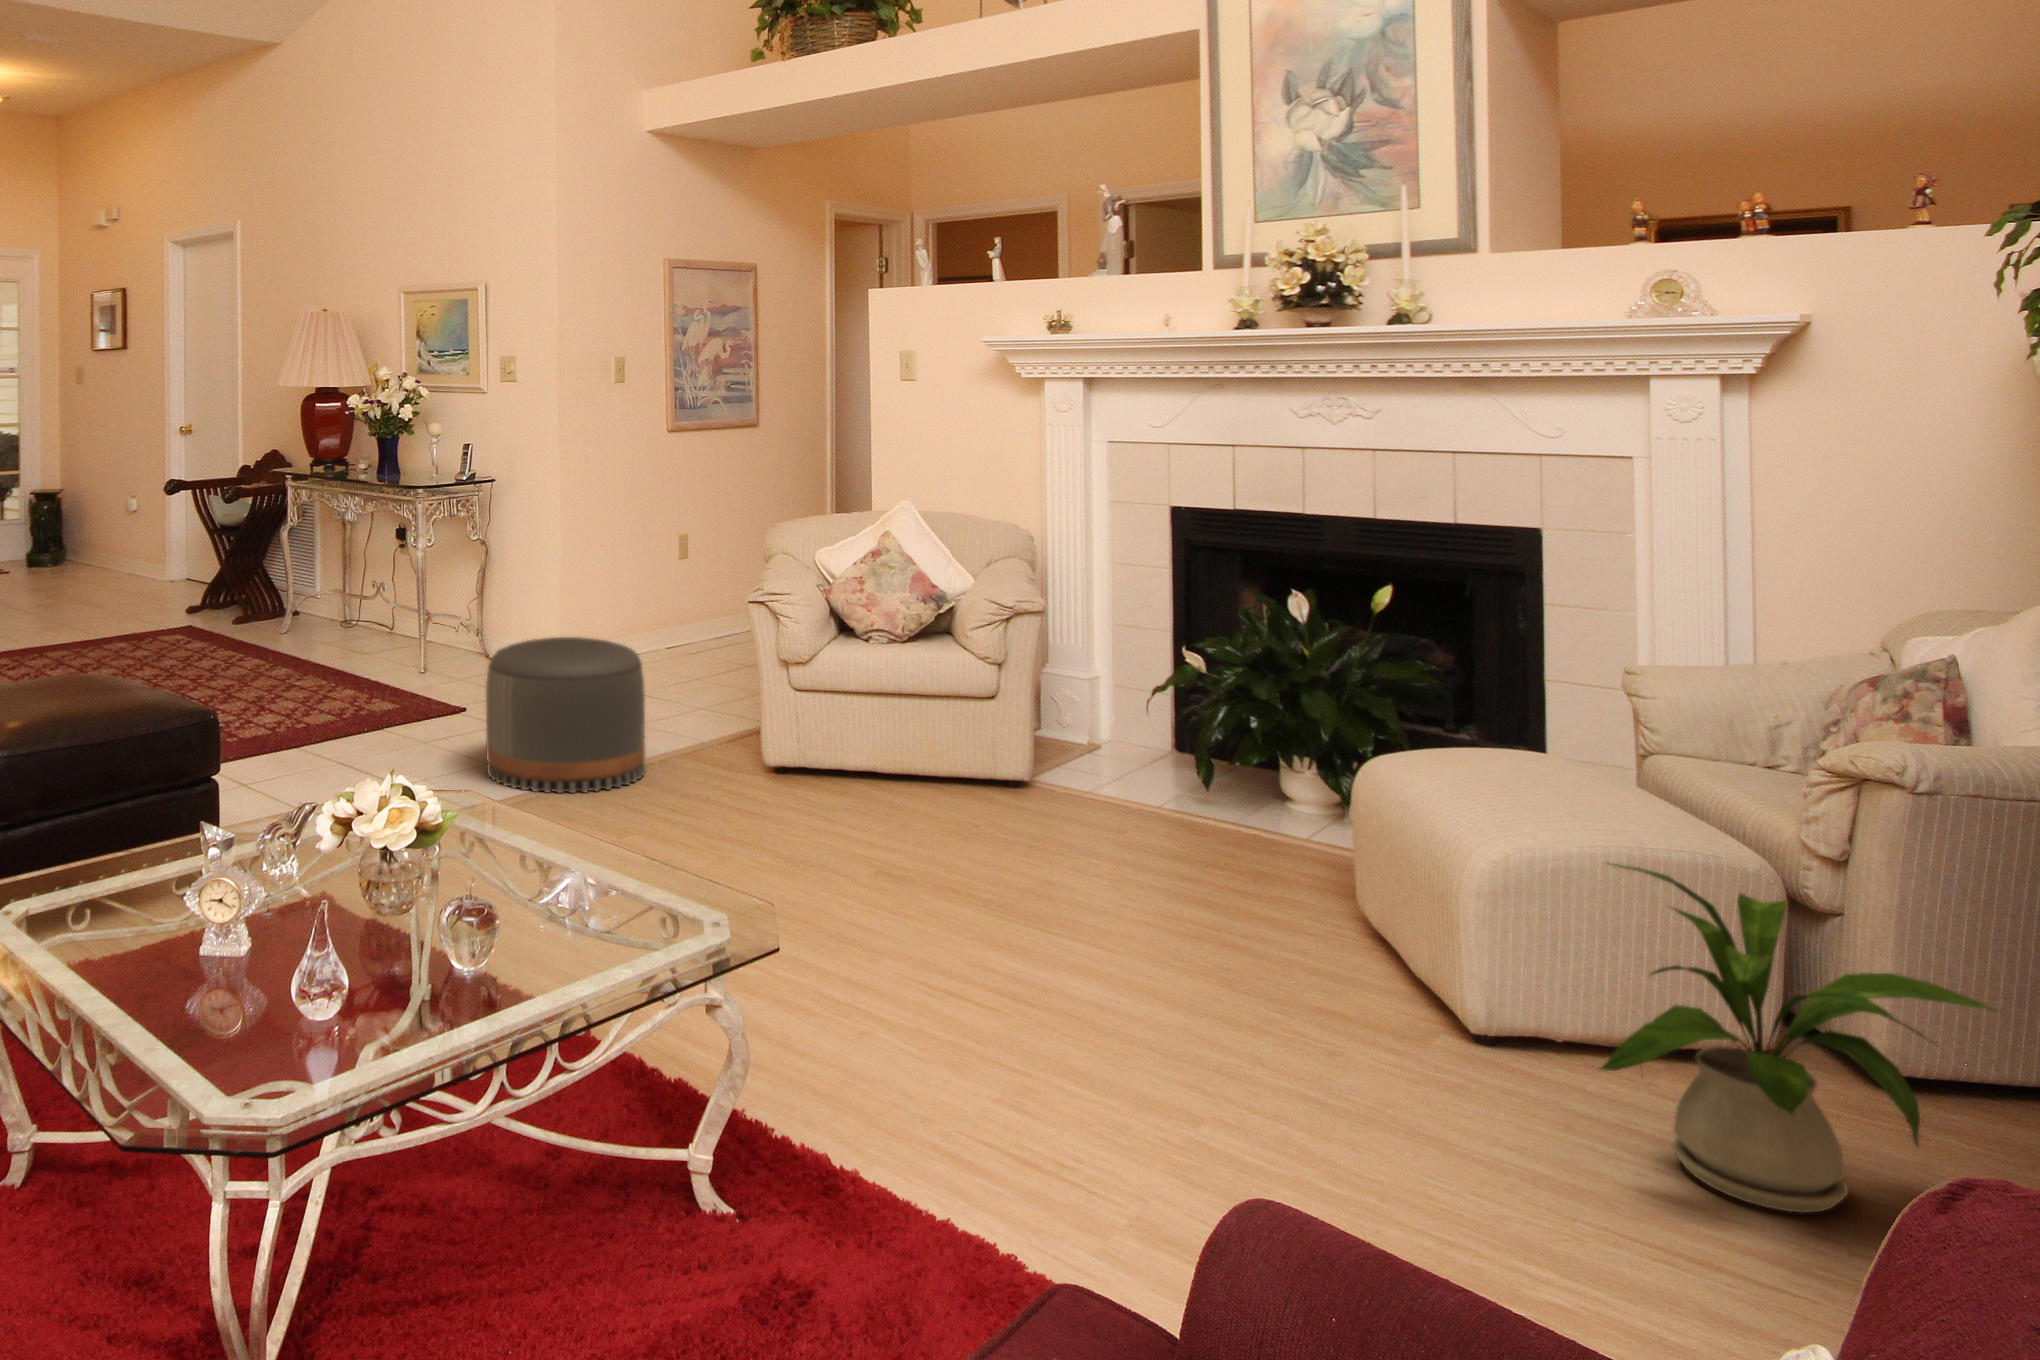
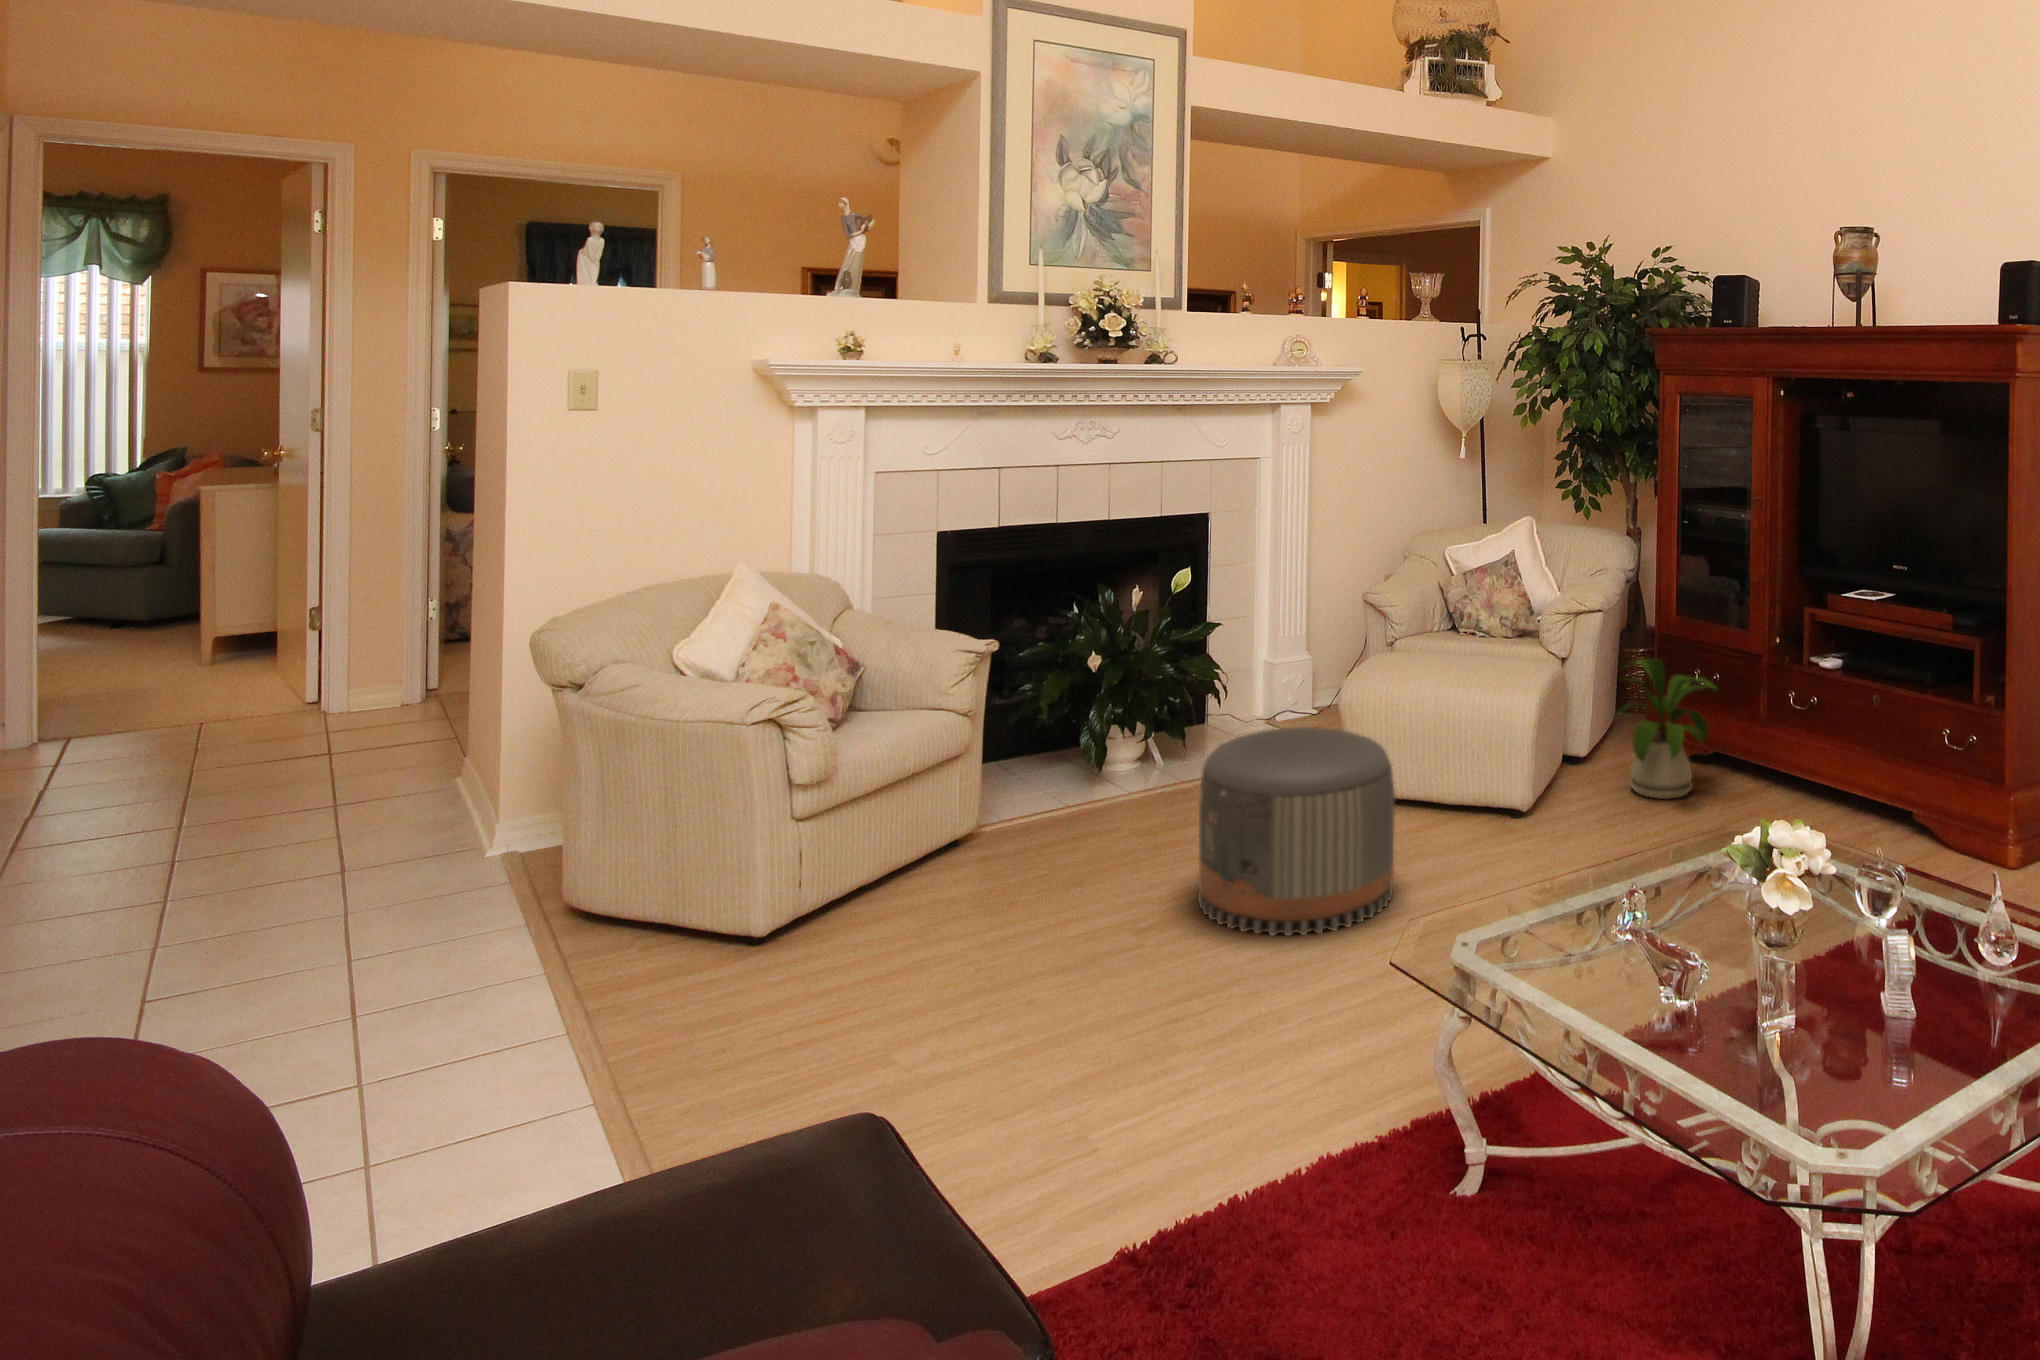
pouf: present [486,637,645,793] -> present [1198,727,1395,936]

